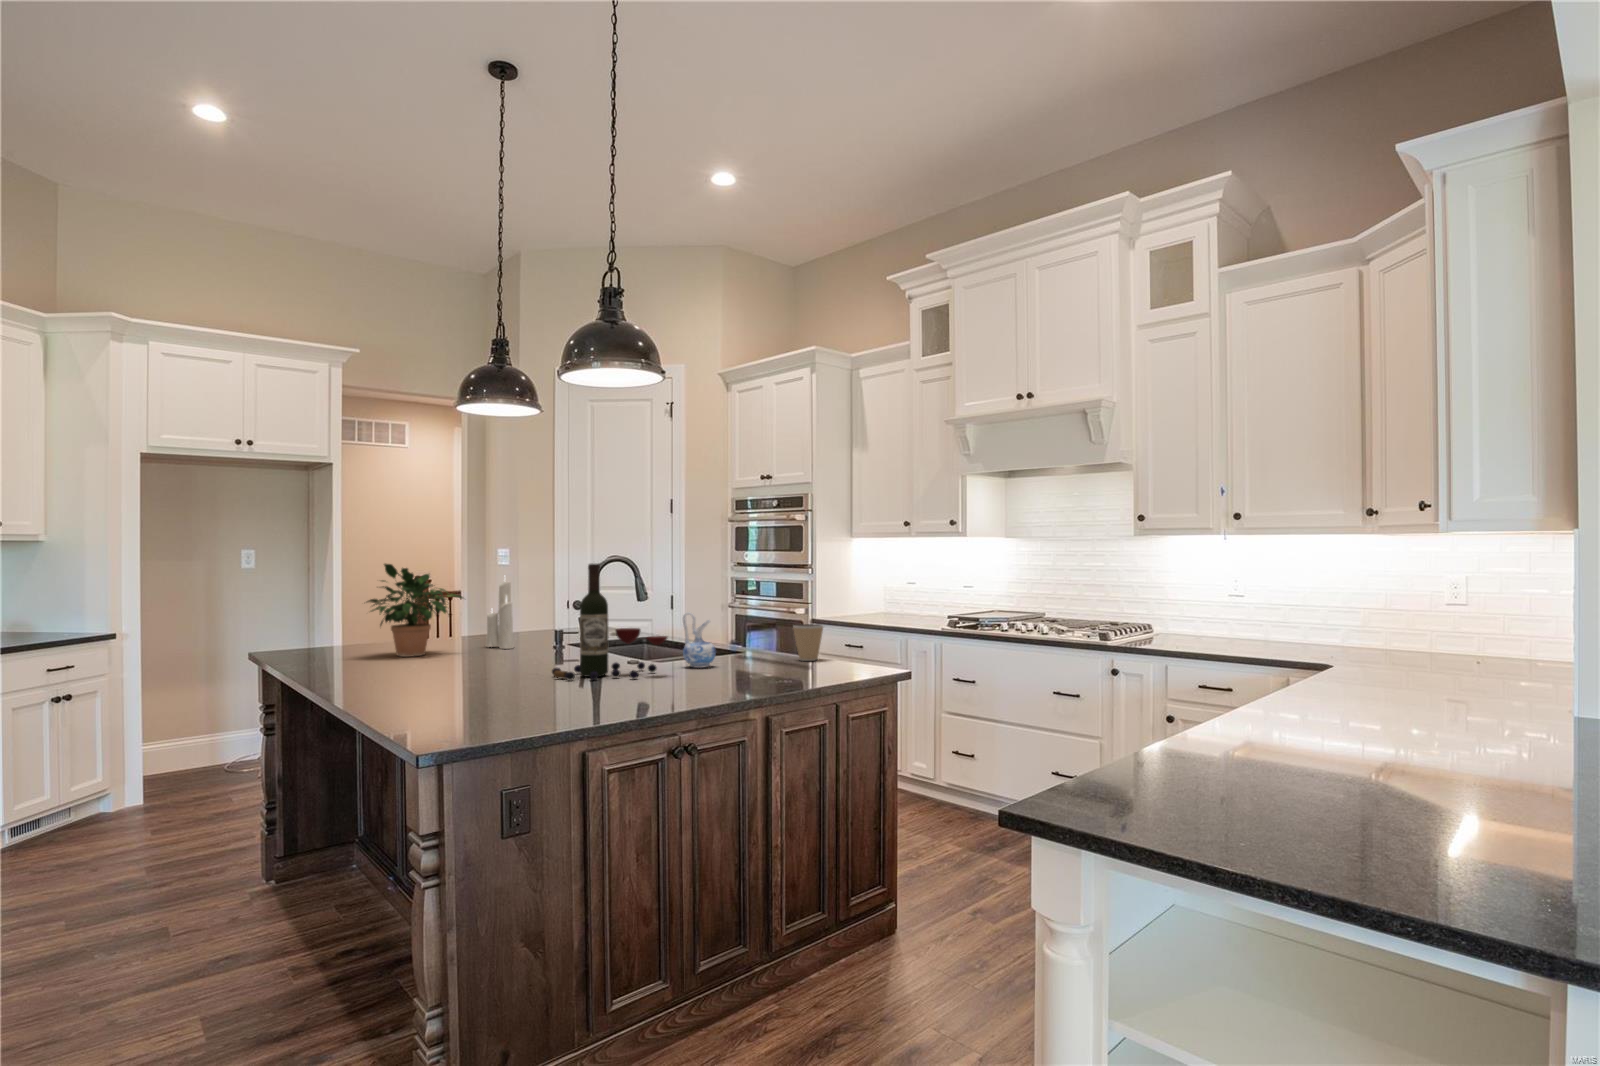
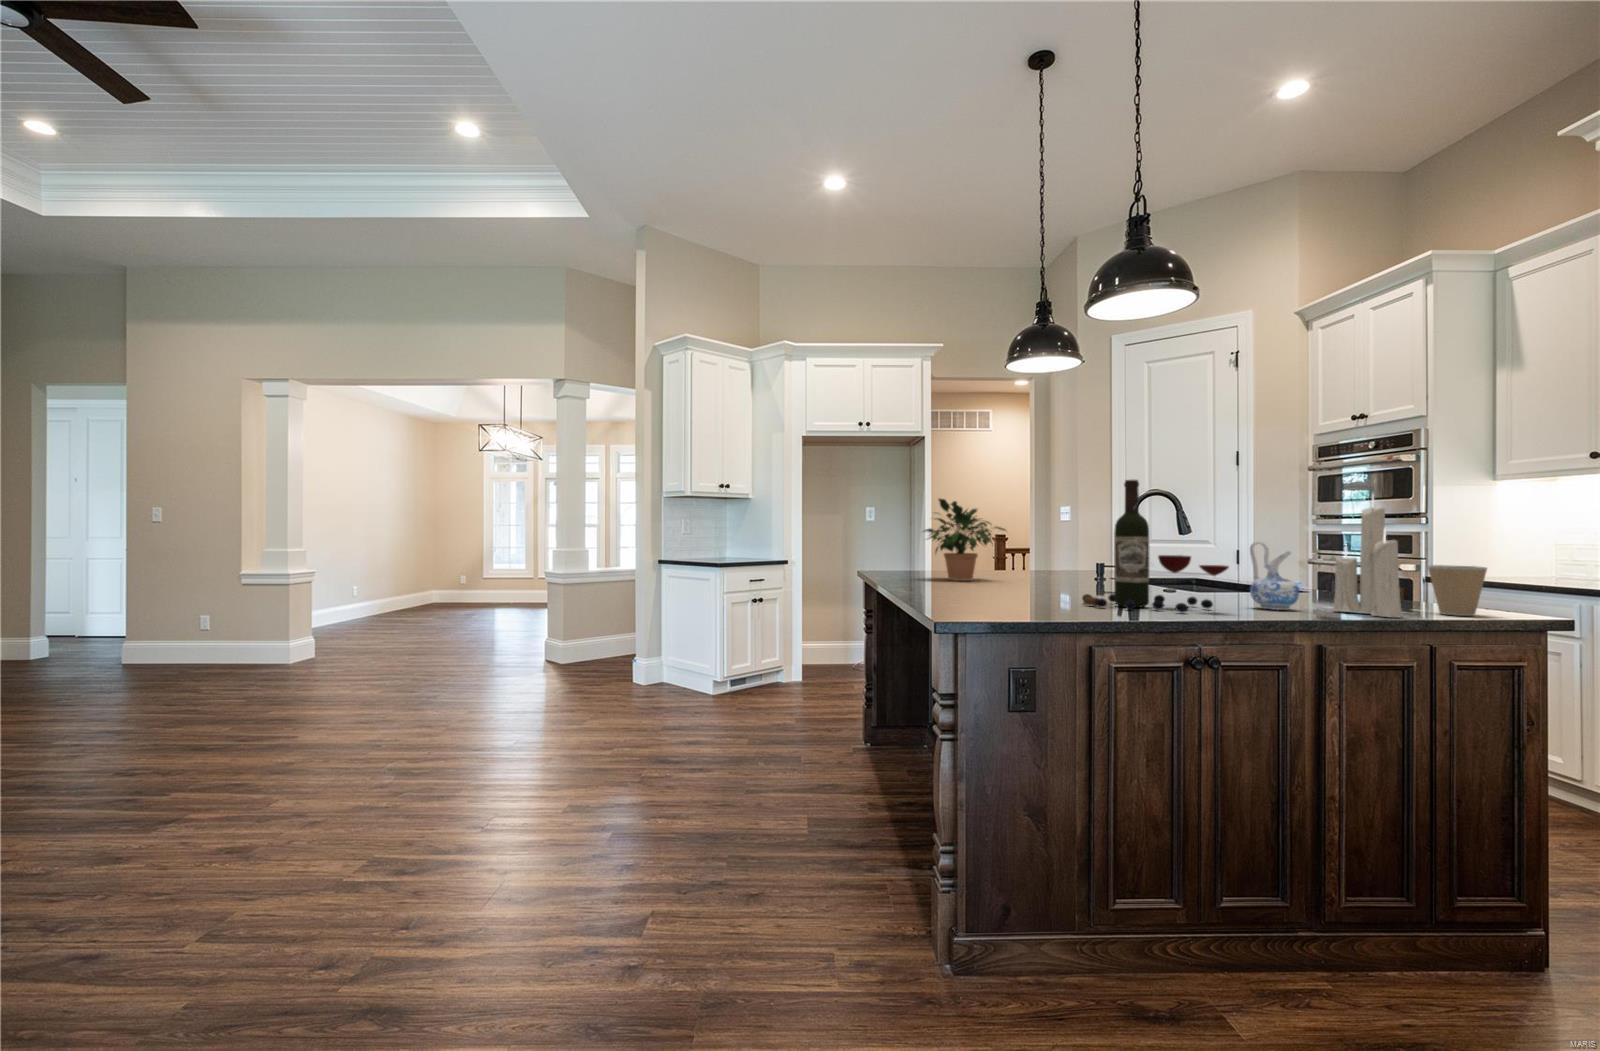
candle: present [486,582,514,649] -> present [1332,497,1403,617]

